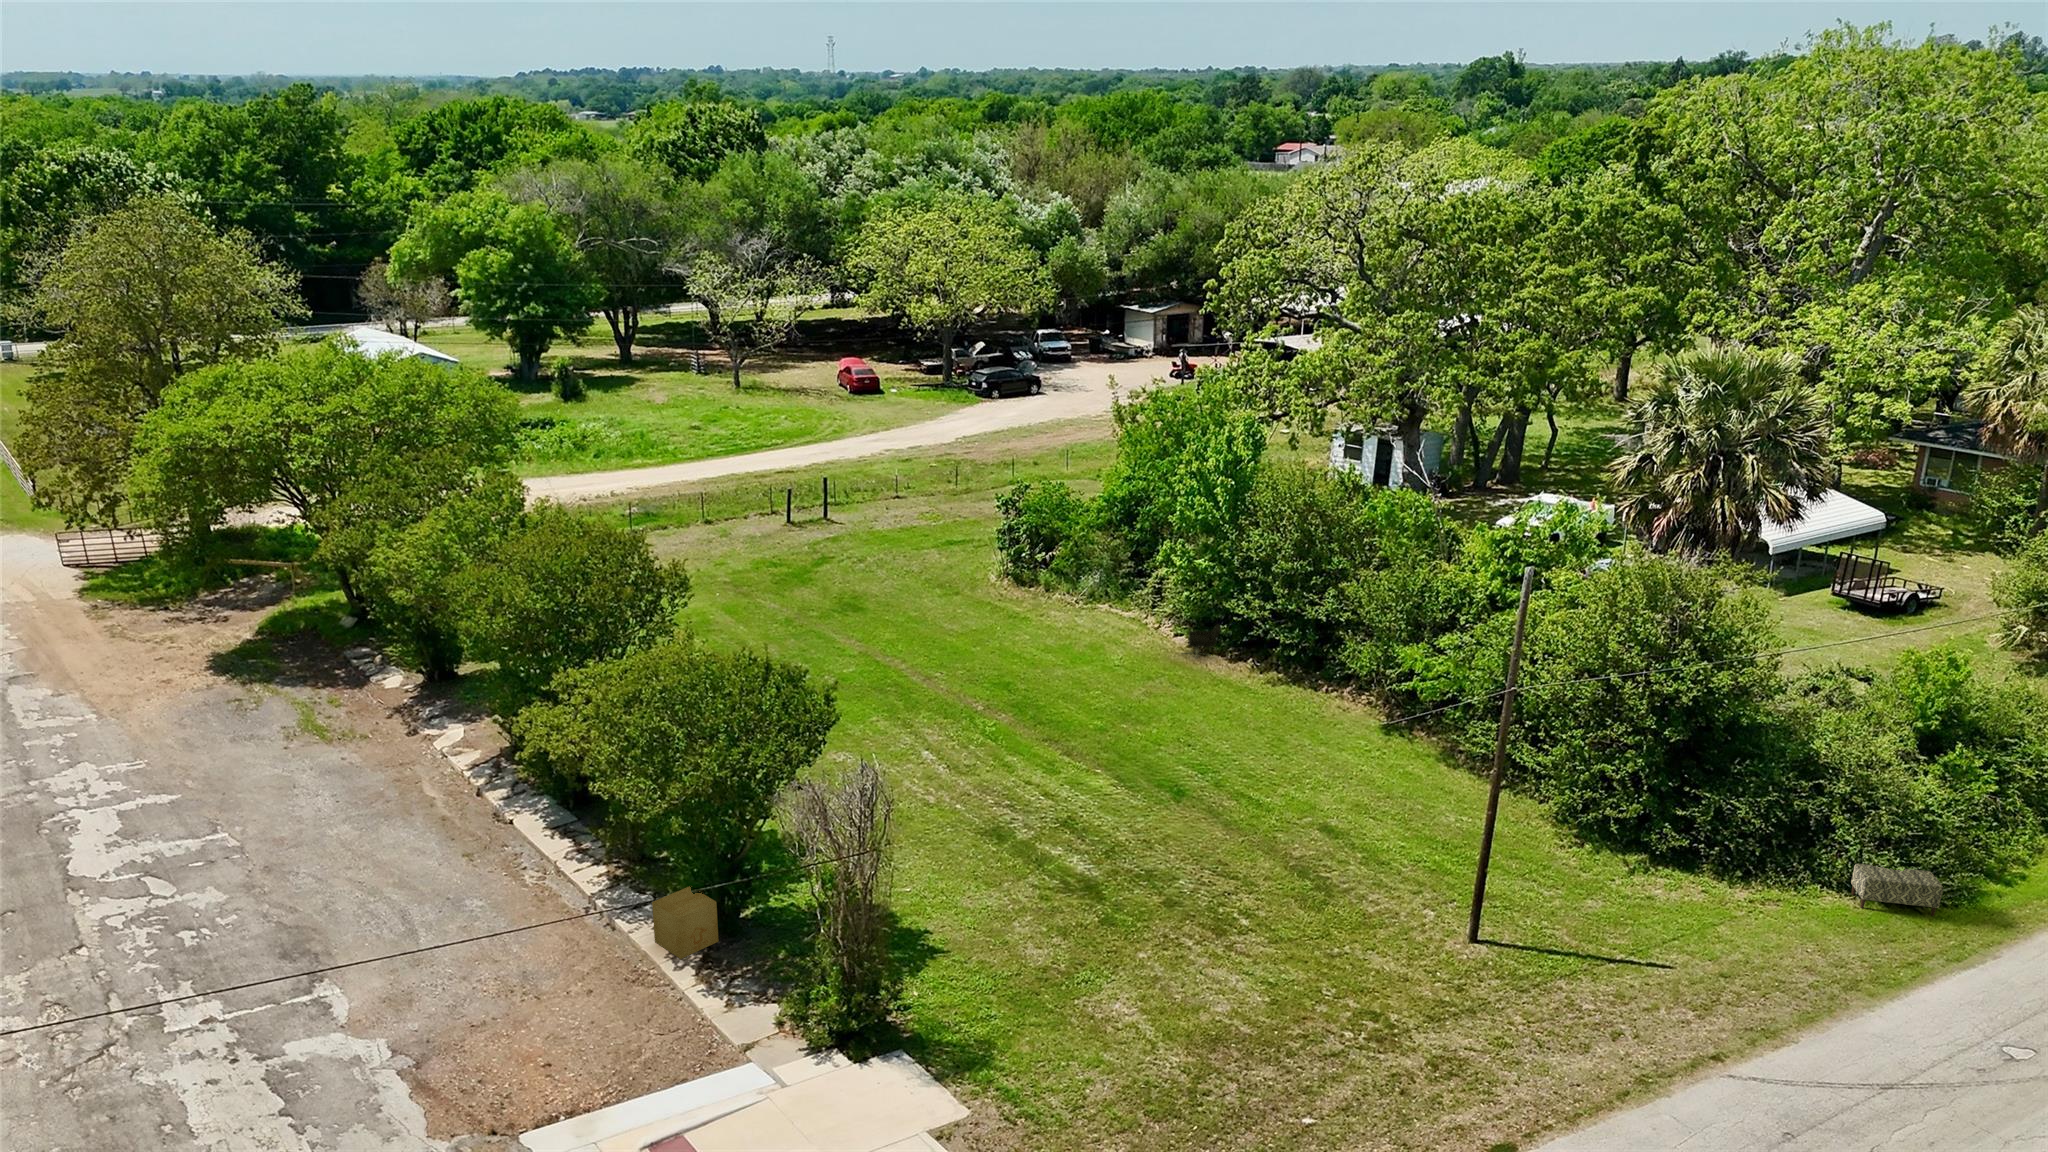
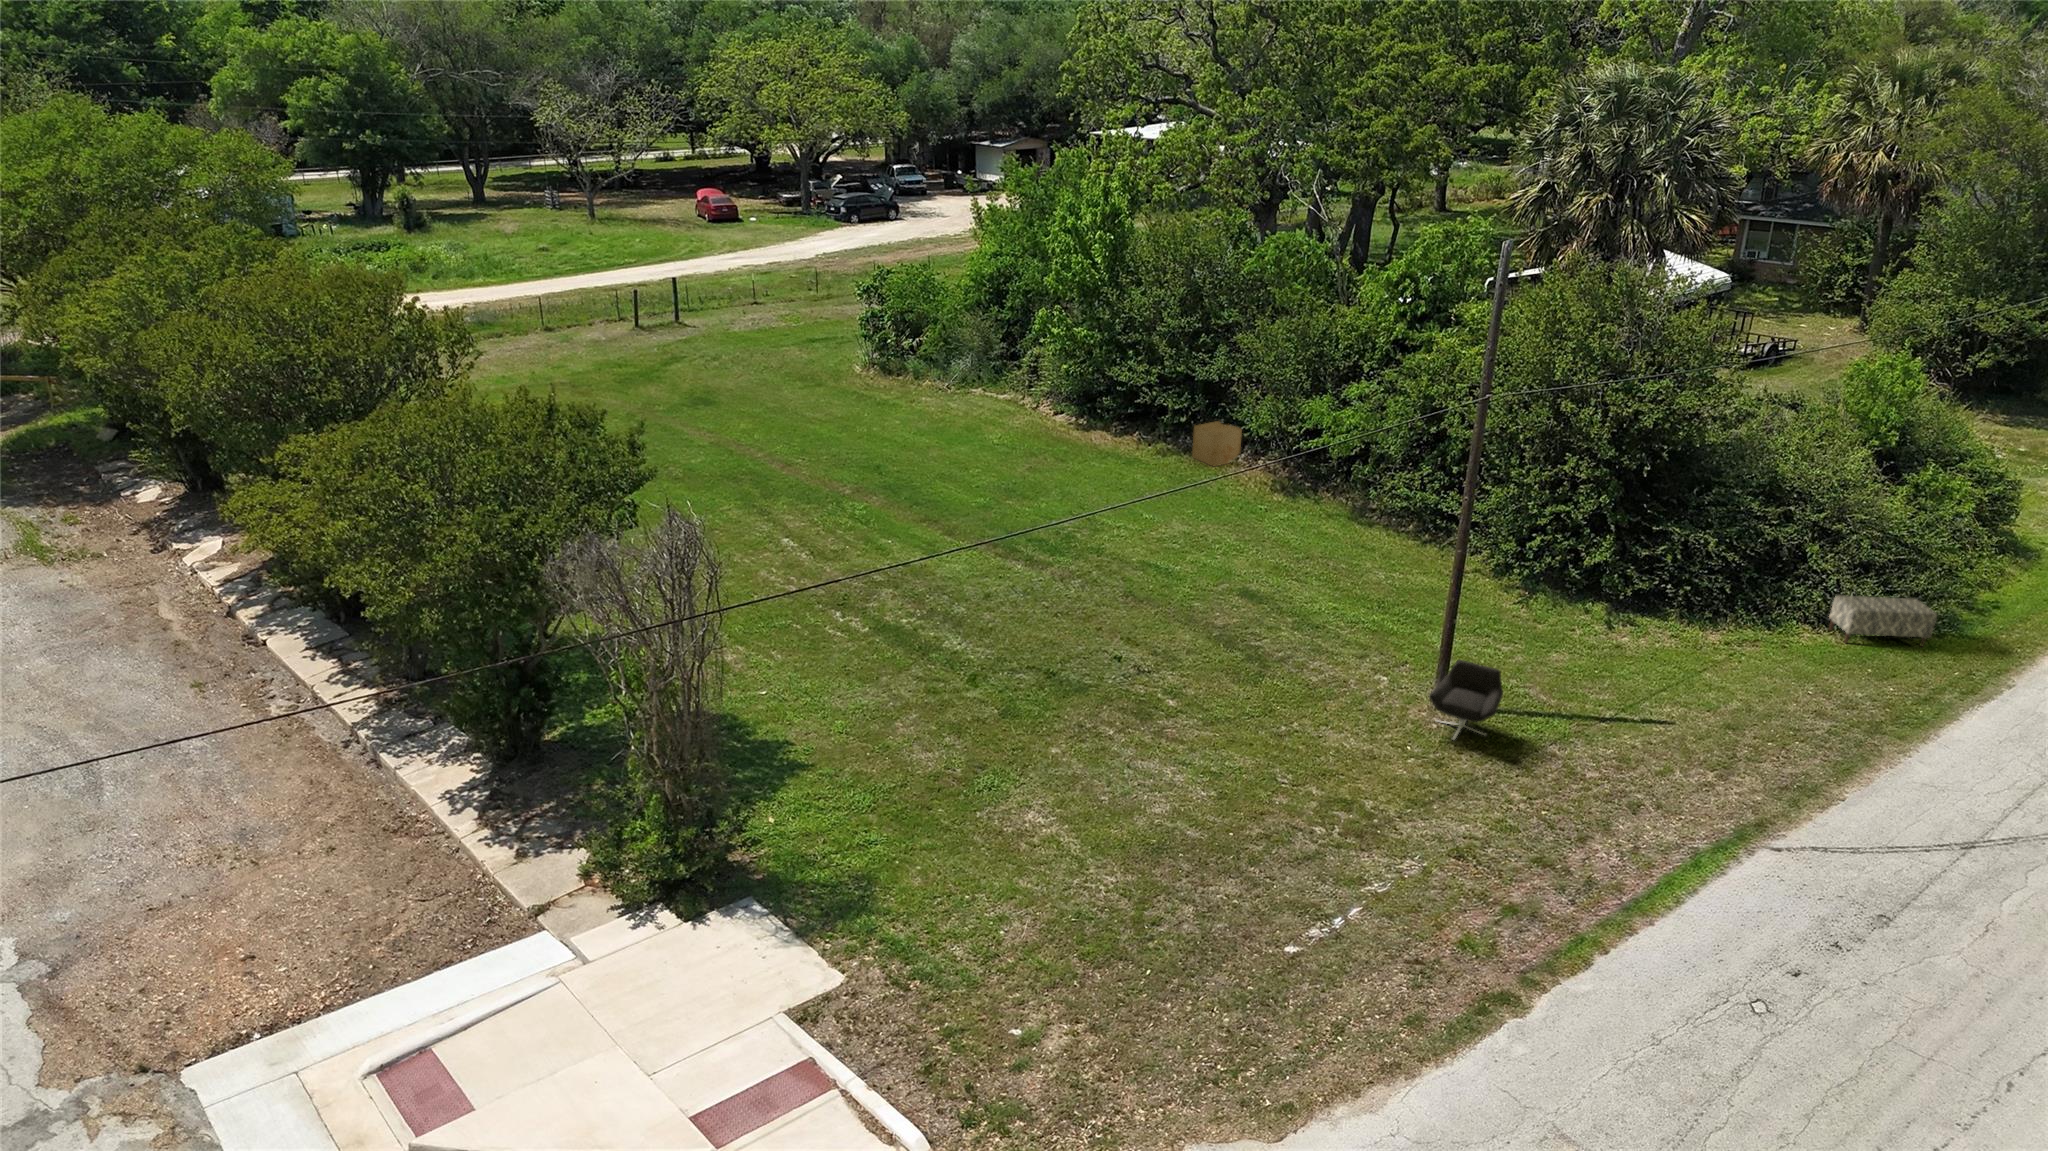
lounge chair: present [1188,624,1220,658] -> present [1429,659,1503,740]
cardboard box: present [652,886,719,959] -> present [1192,421,1242,466]

